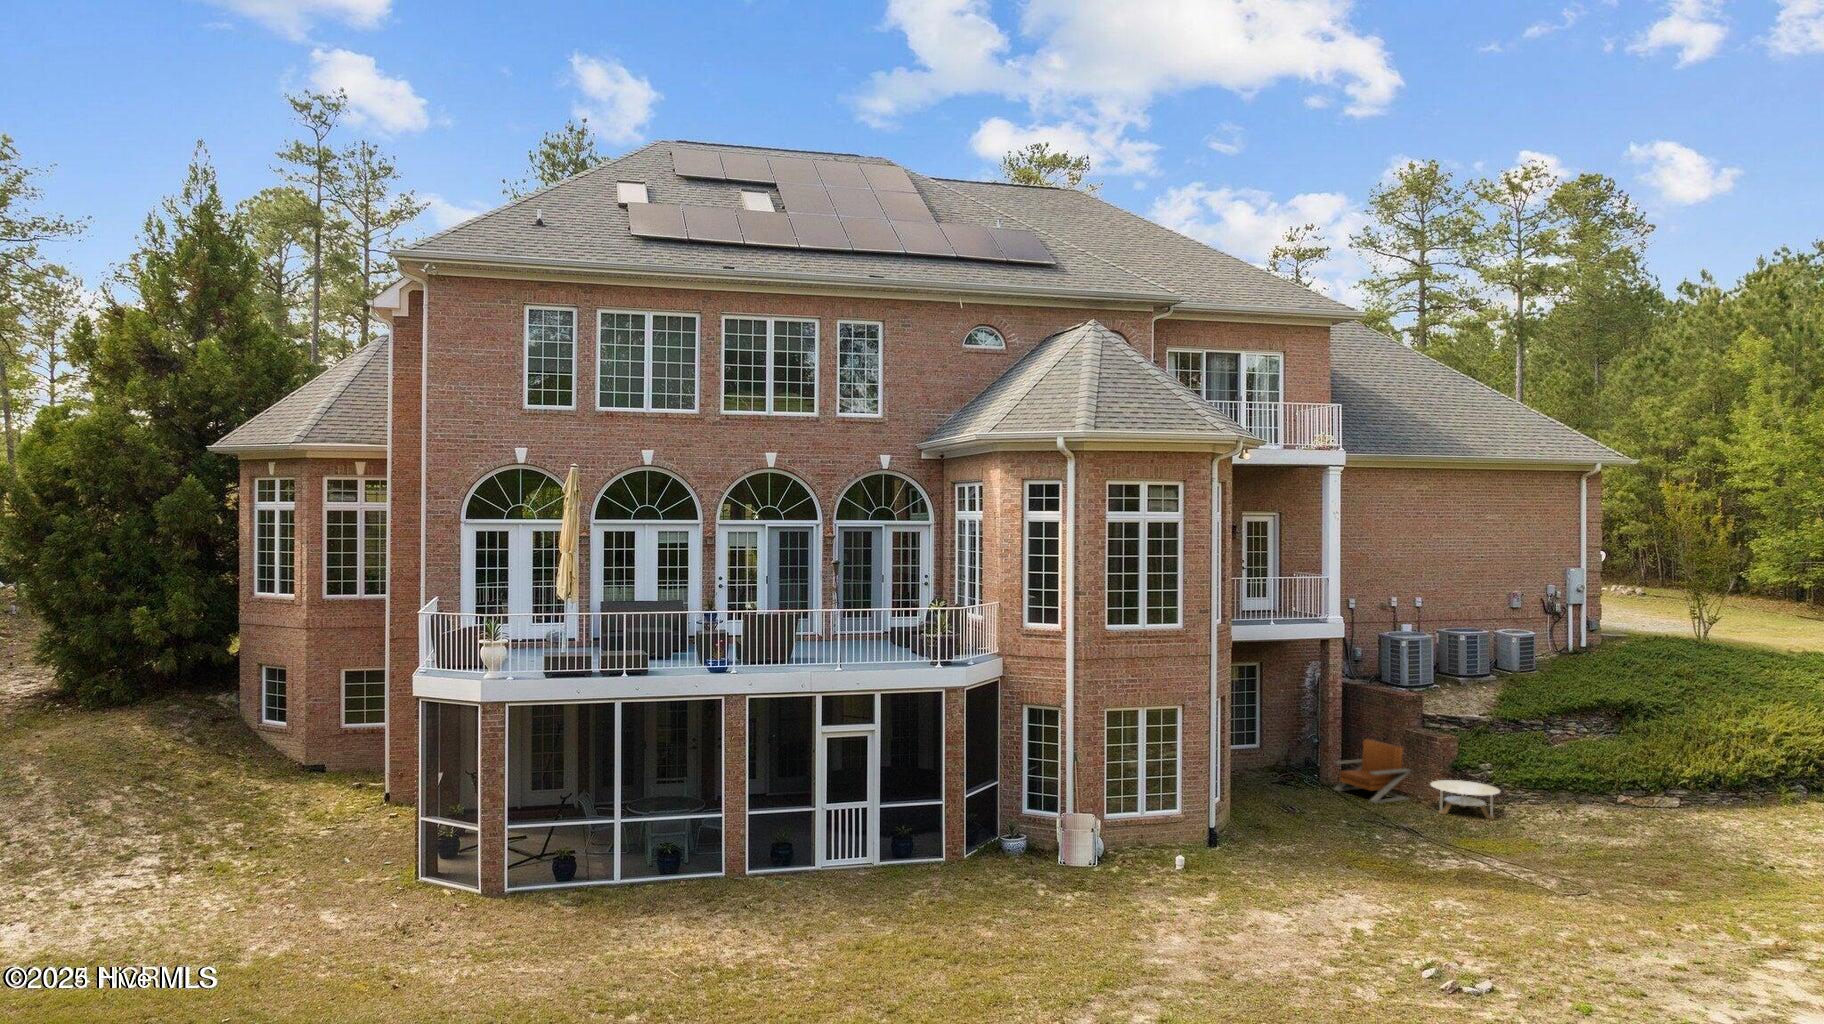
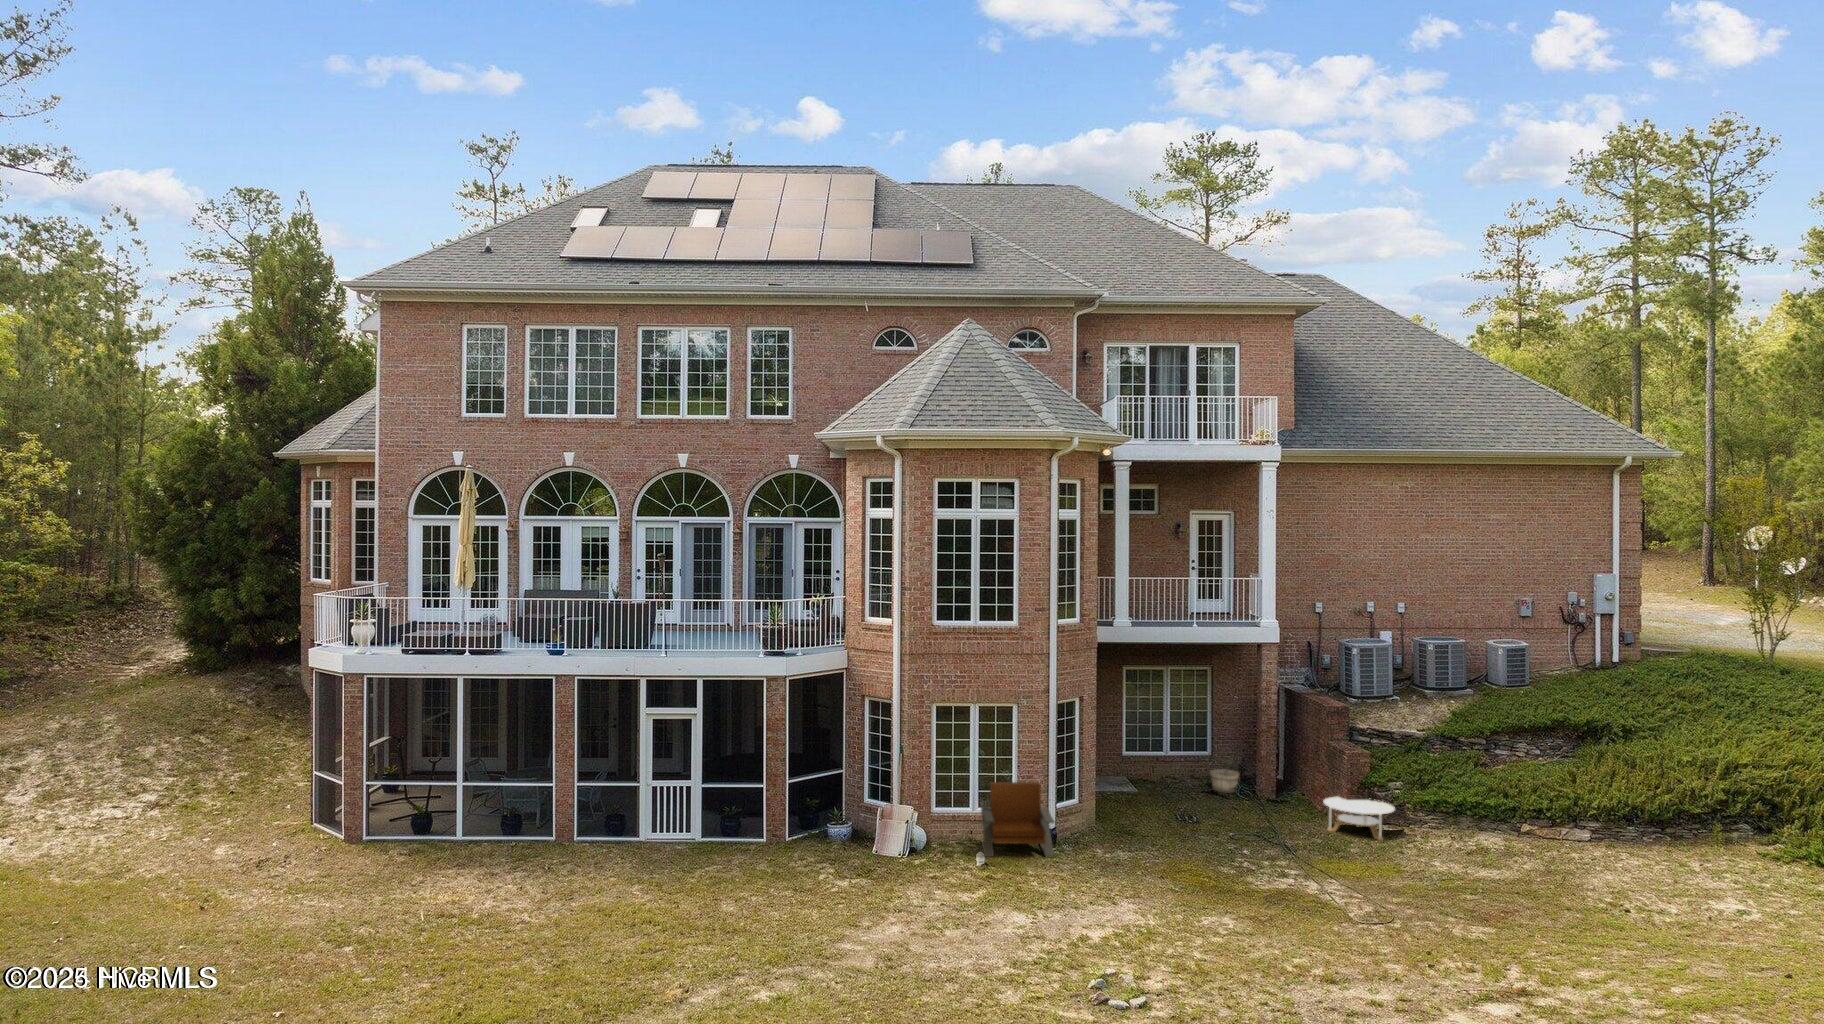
lounge chair: present [1334,739,1411,803] -> present [981,782,1054,858]
wooden bucket: none [1287,758,1317,784] -> present [1210,769,1239,793]

